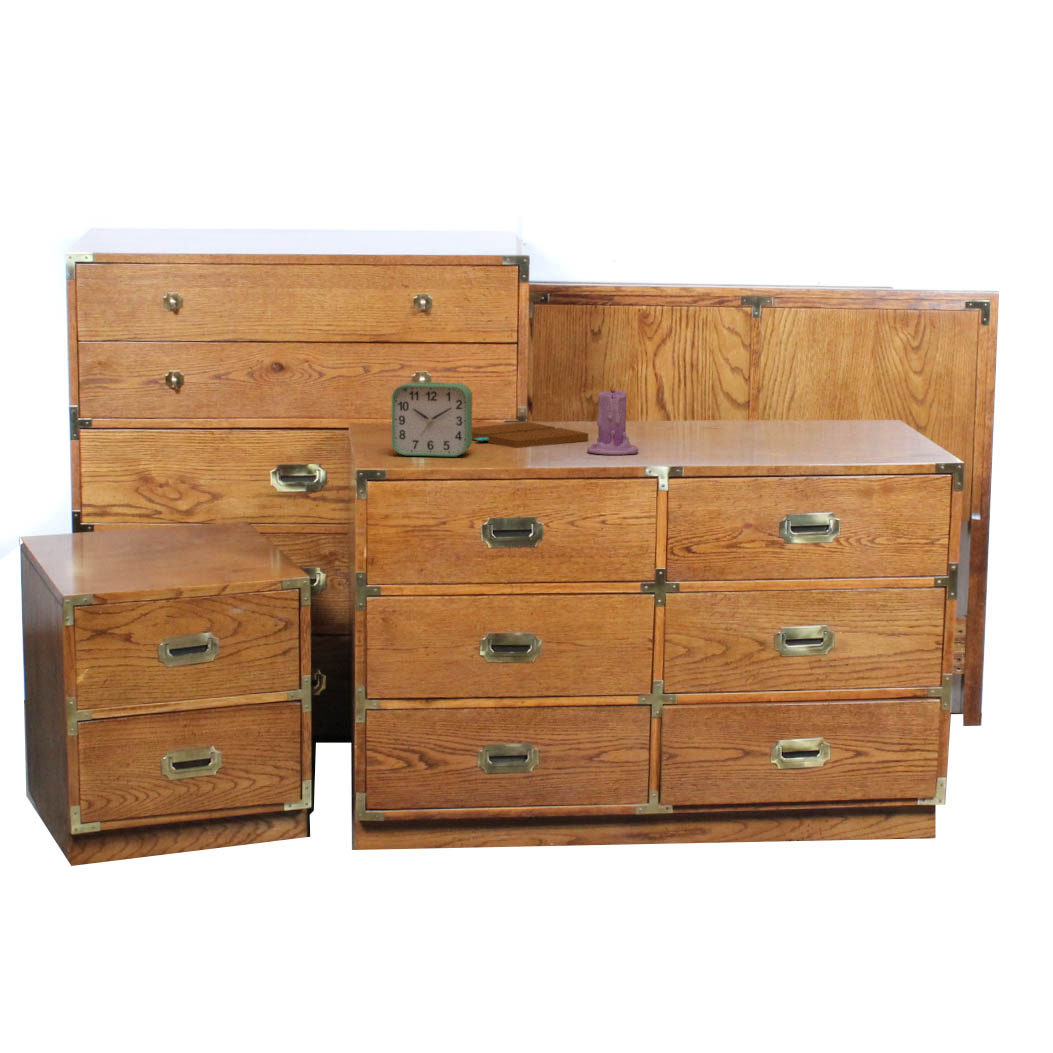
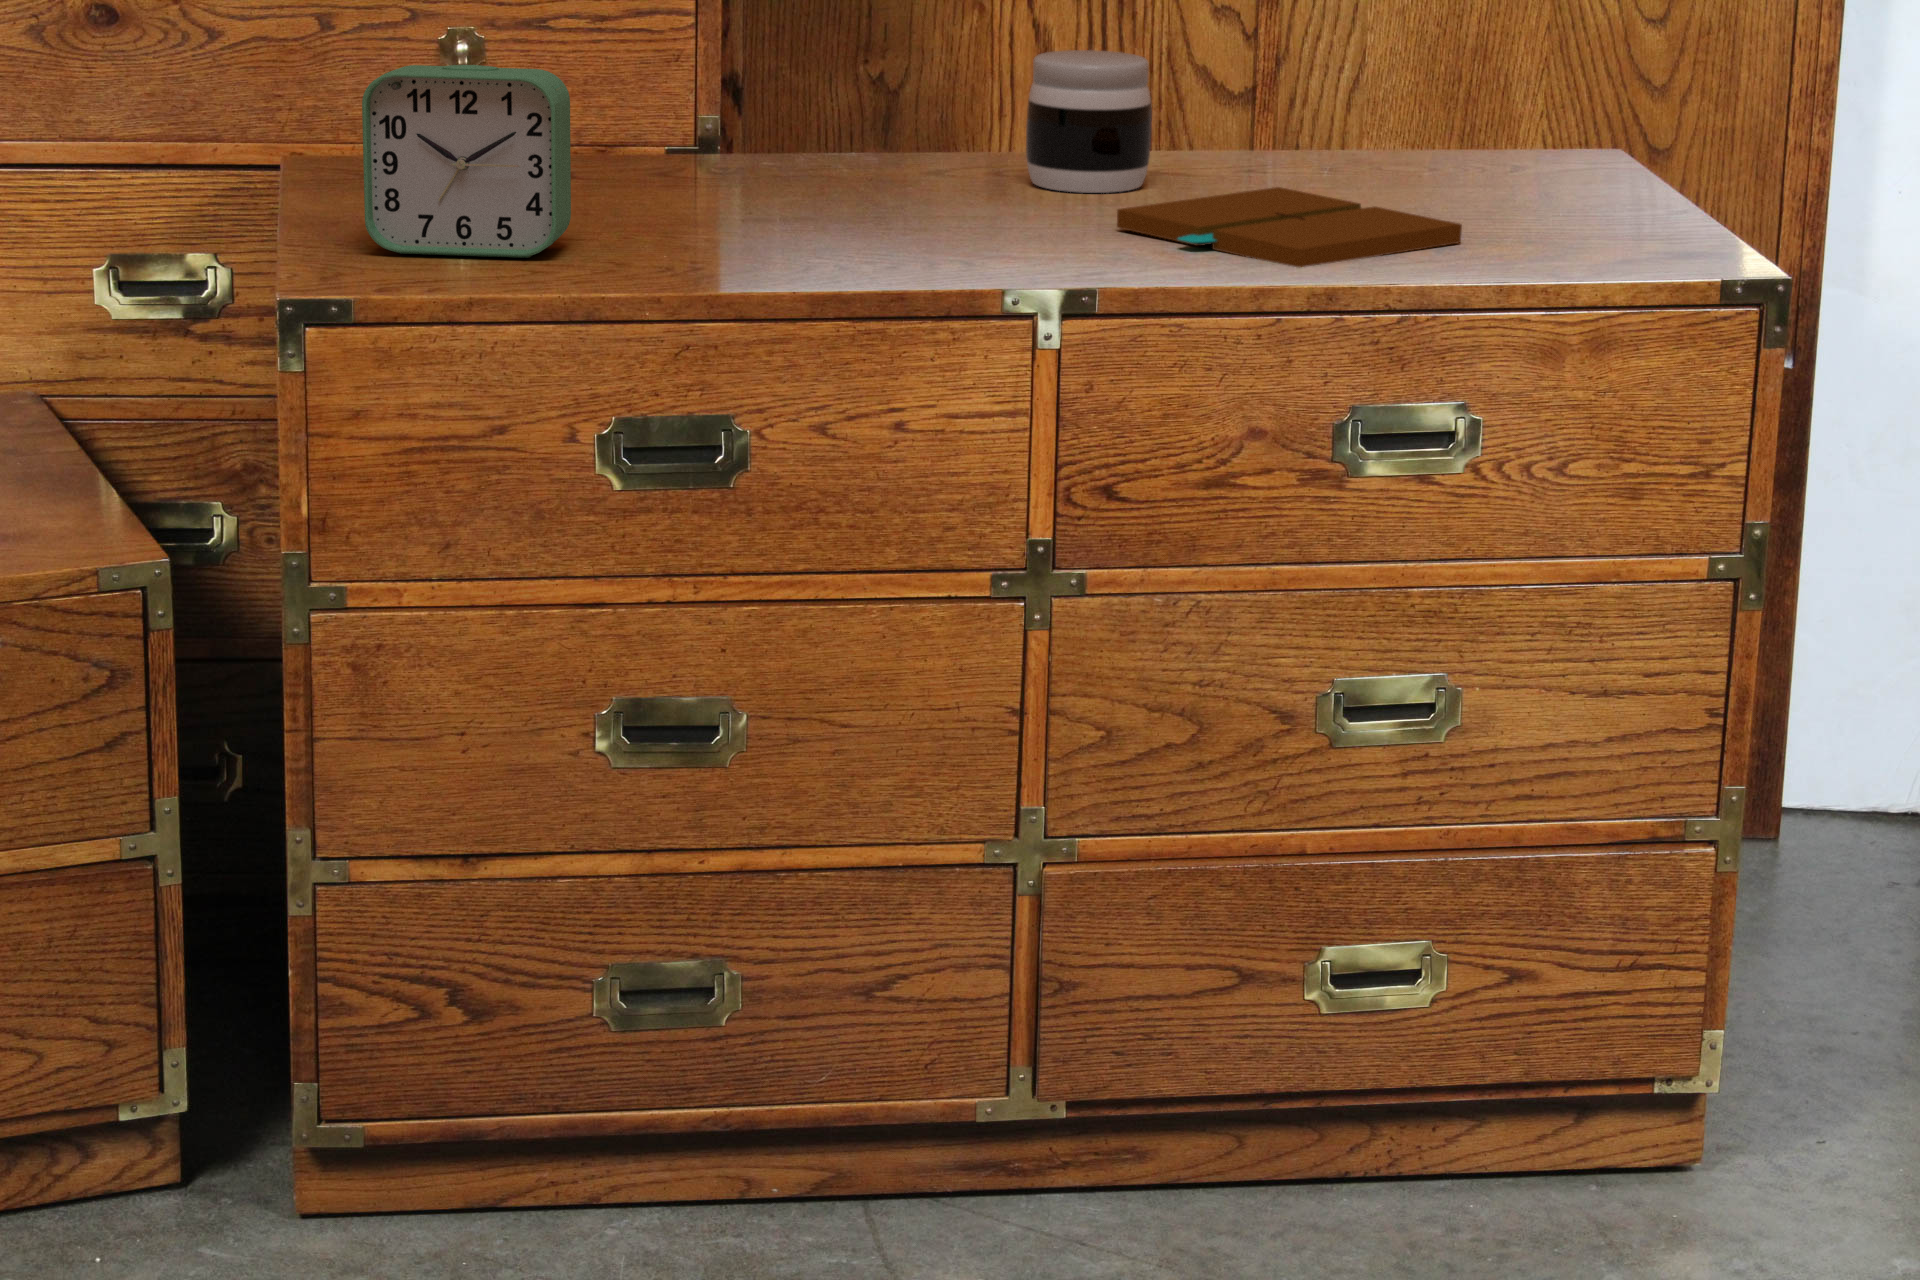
jar: none [655,378,707,435] -> present [1026,50,1152,193]
candle: present [587,383,638,455] -> none [861,65,988,252]
book: present [472,422,588,448] -> present [1117,187,1462,267]

